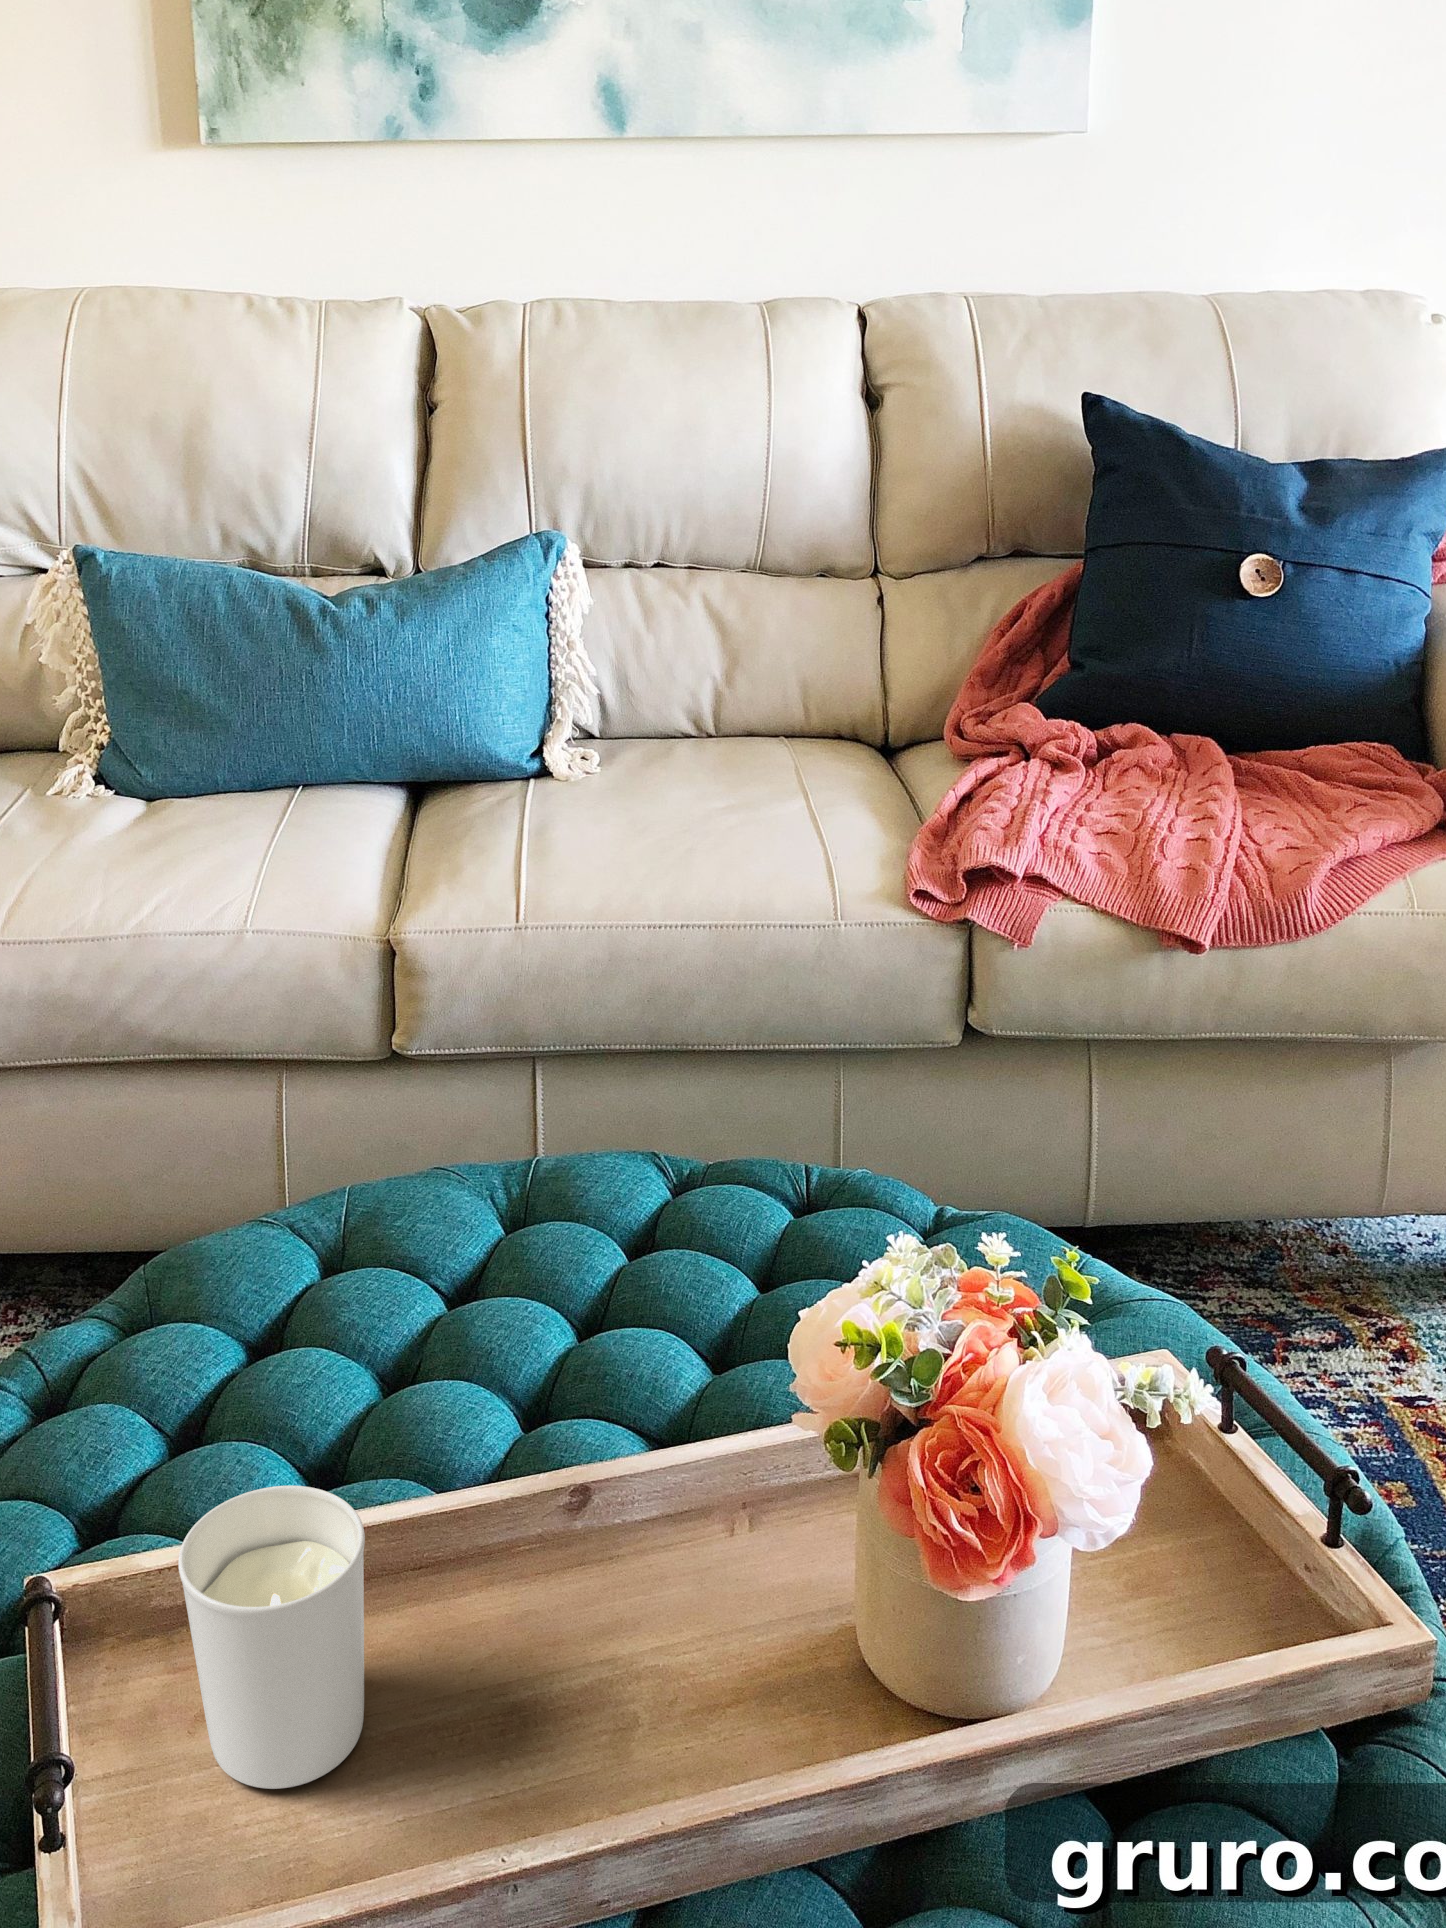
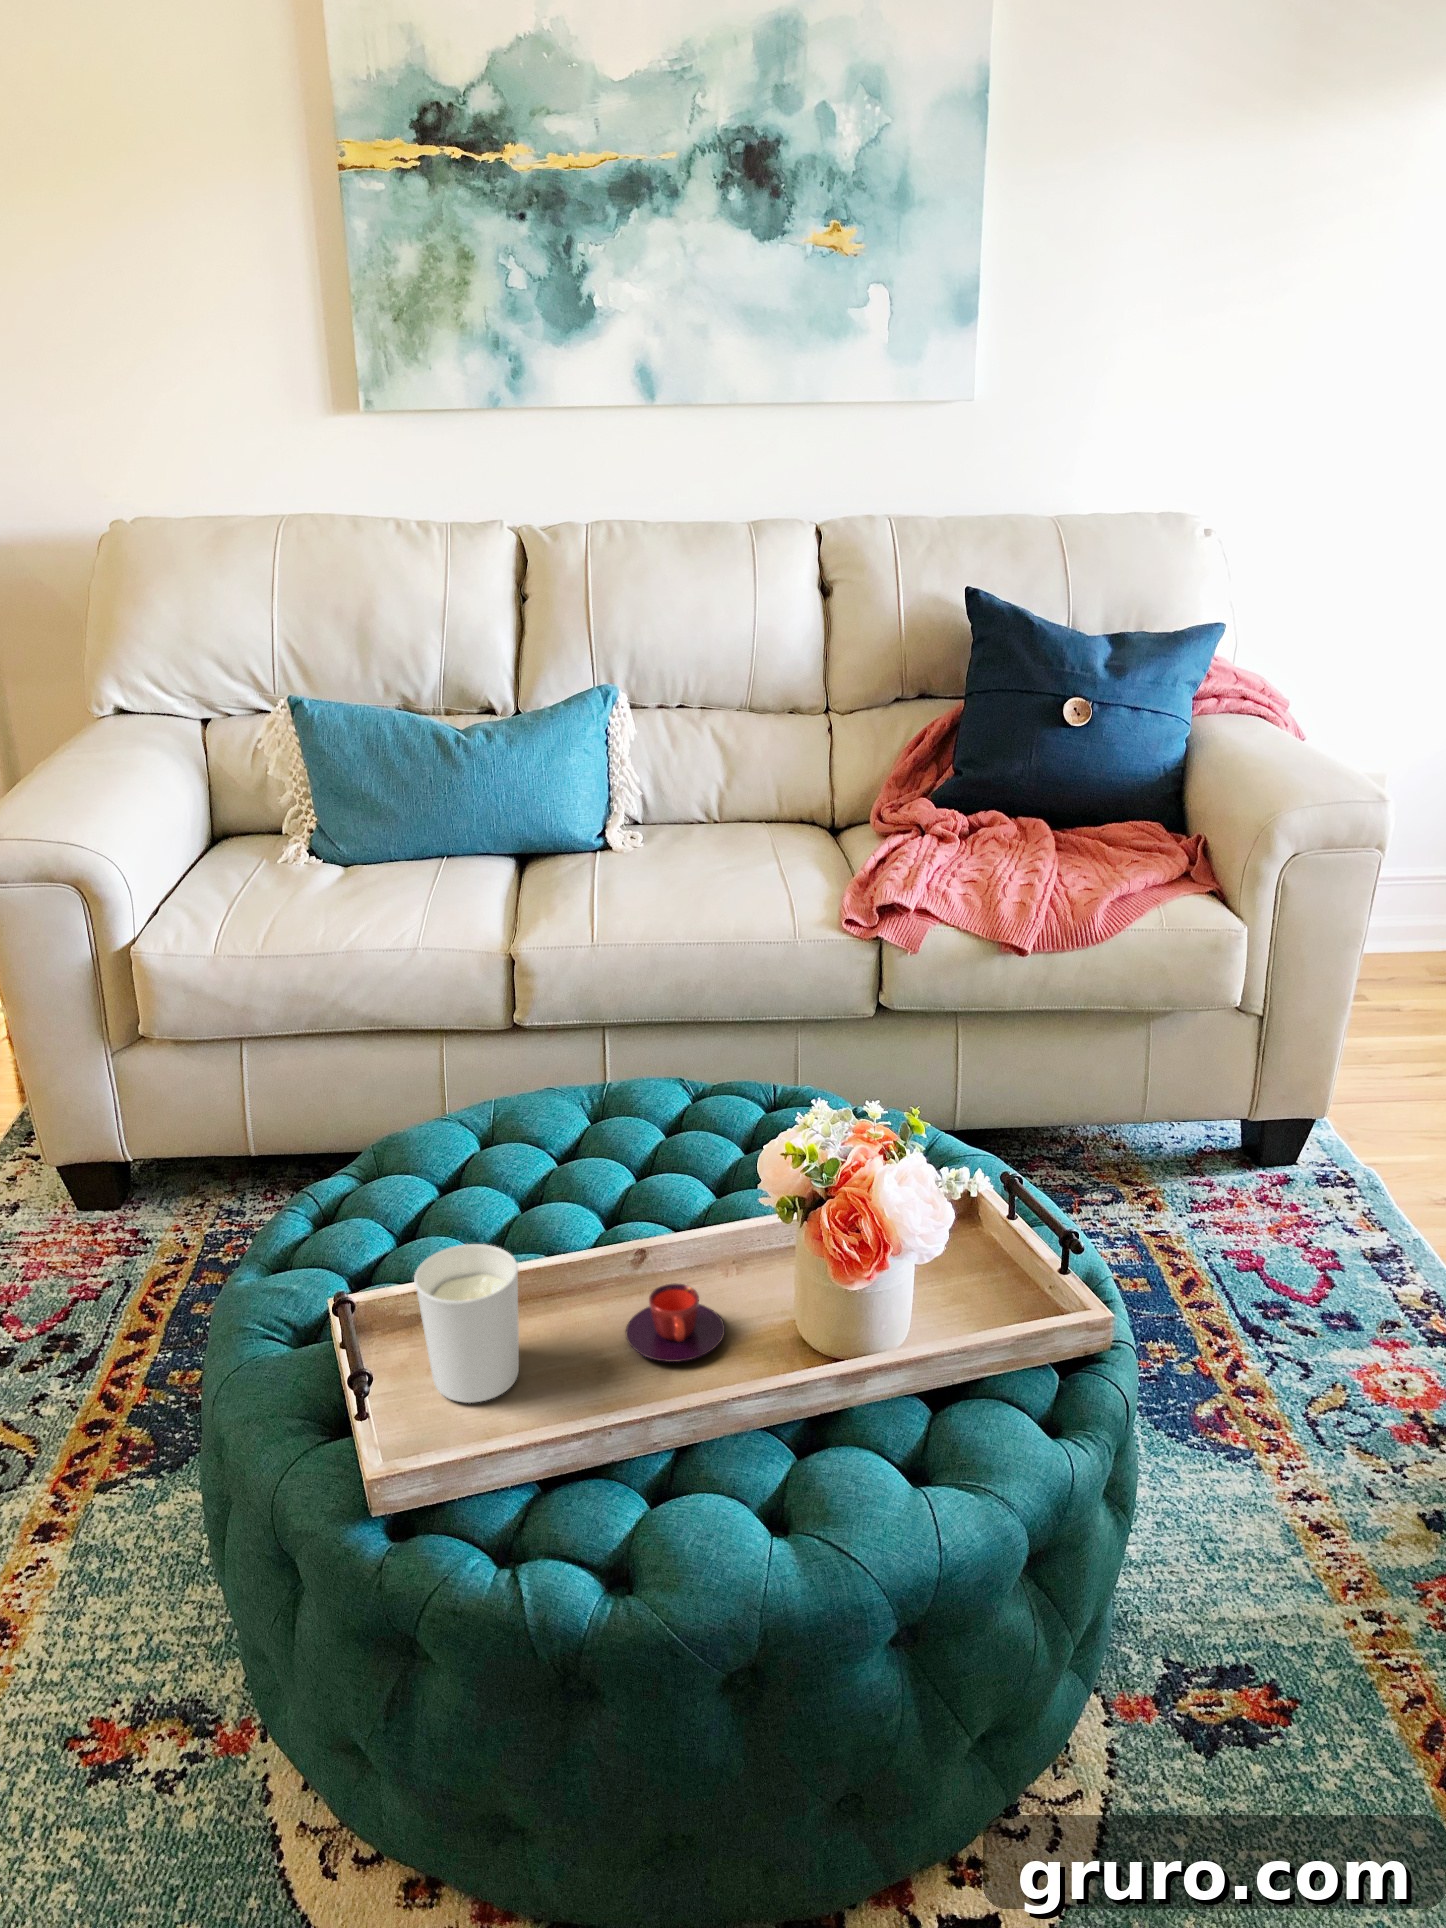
teacup: none [555,1556,731,1711] -> present [626,1284,725,1362]

